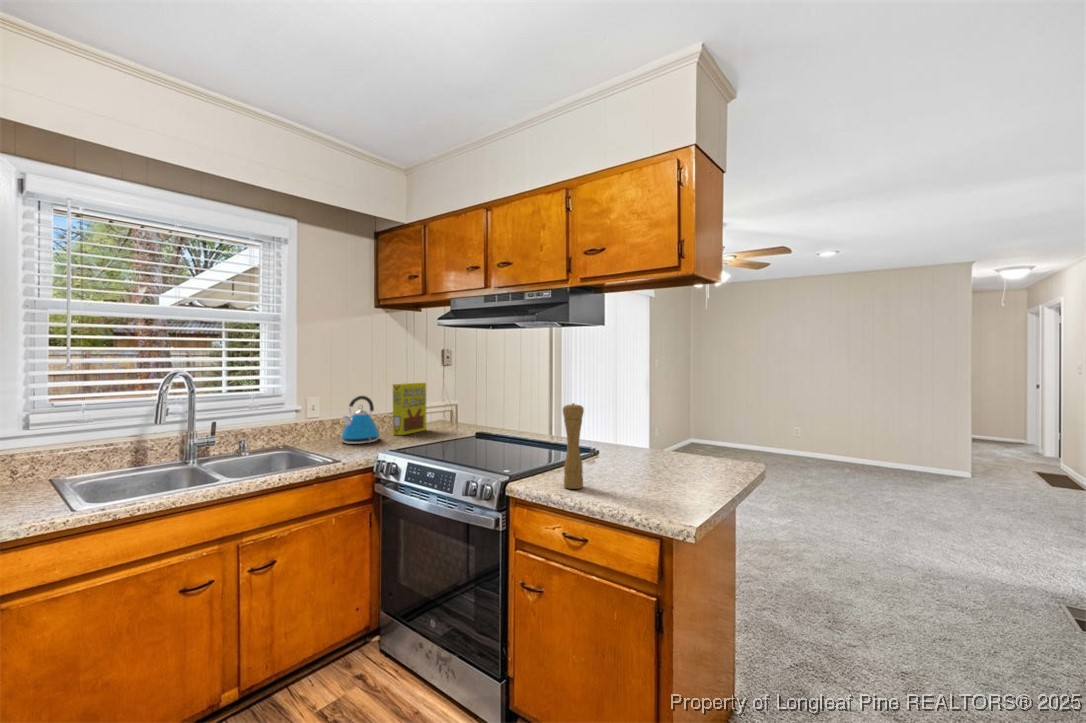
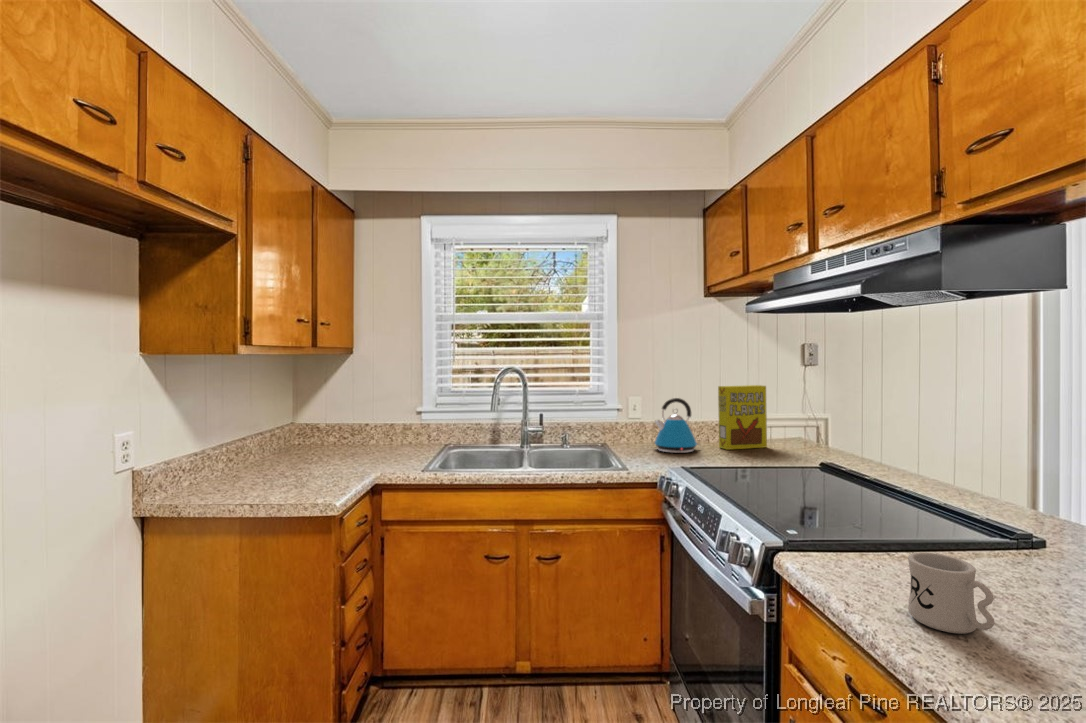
pepper mill: present [563,403,584,489] -> none [862,430,909,588]
mug: none [594,463,630,499] -> present [908,552,995,634]

